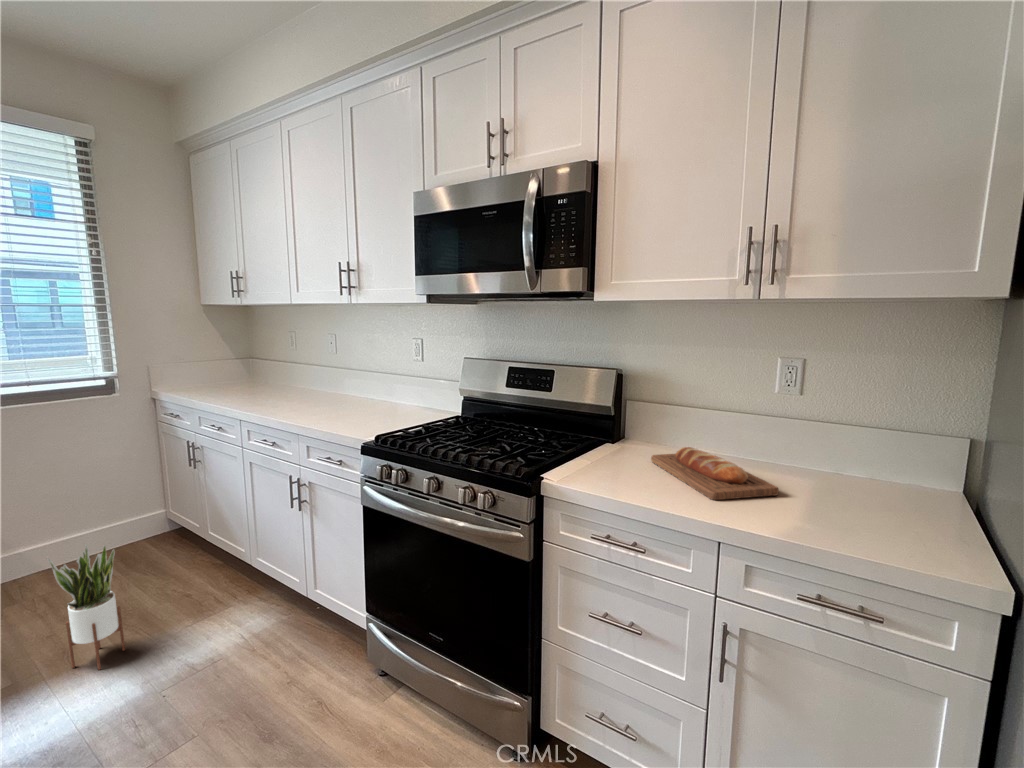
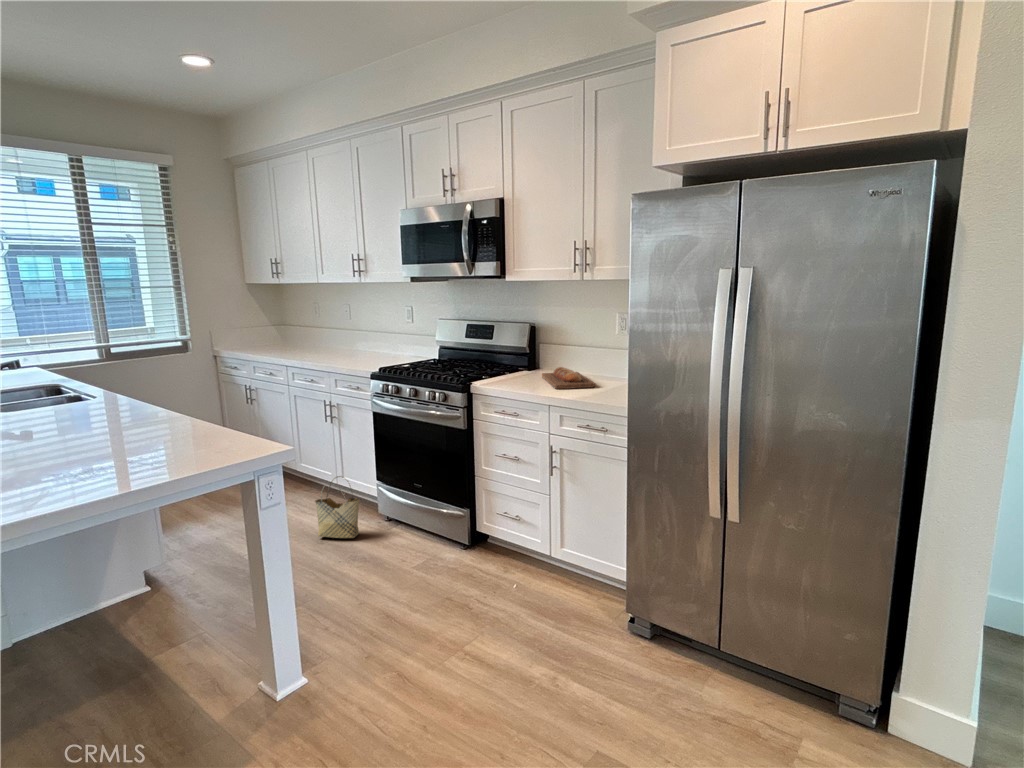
potted plant: present [47,544,125,670] -> none [181,442,223,521]
woven basket: none [261,611,337,722] -> present [315,476,359,538]

